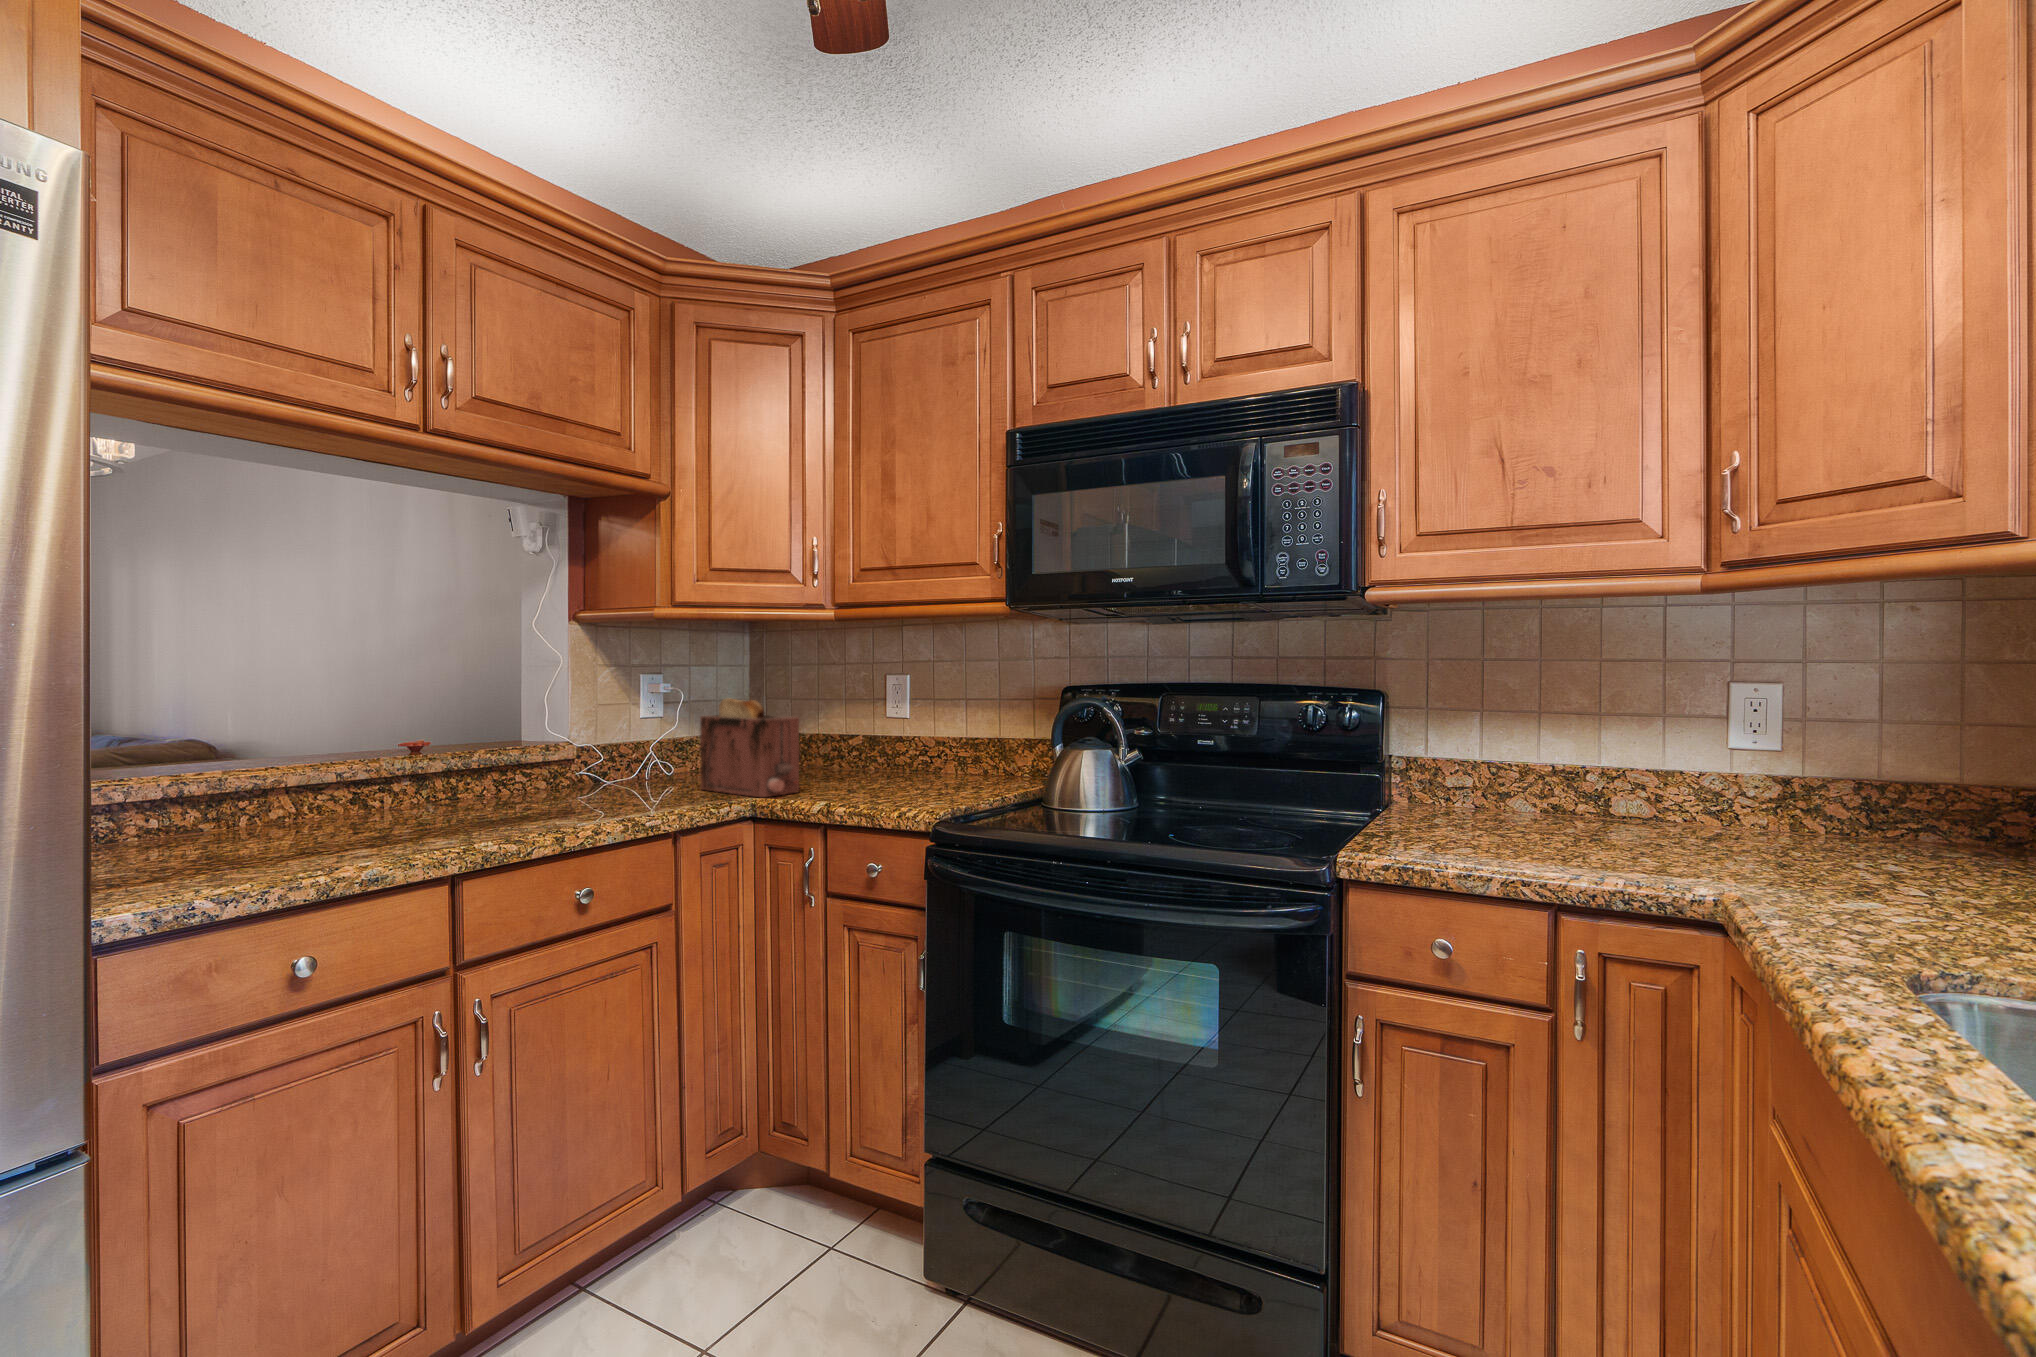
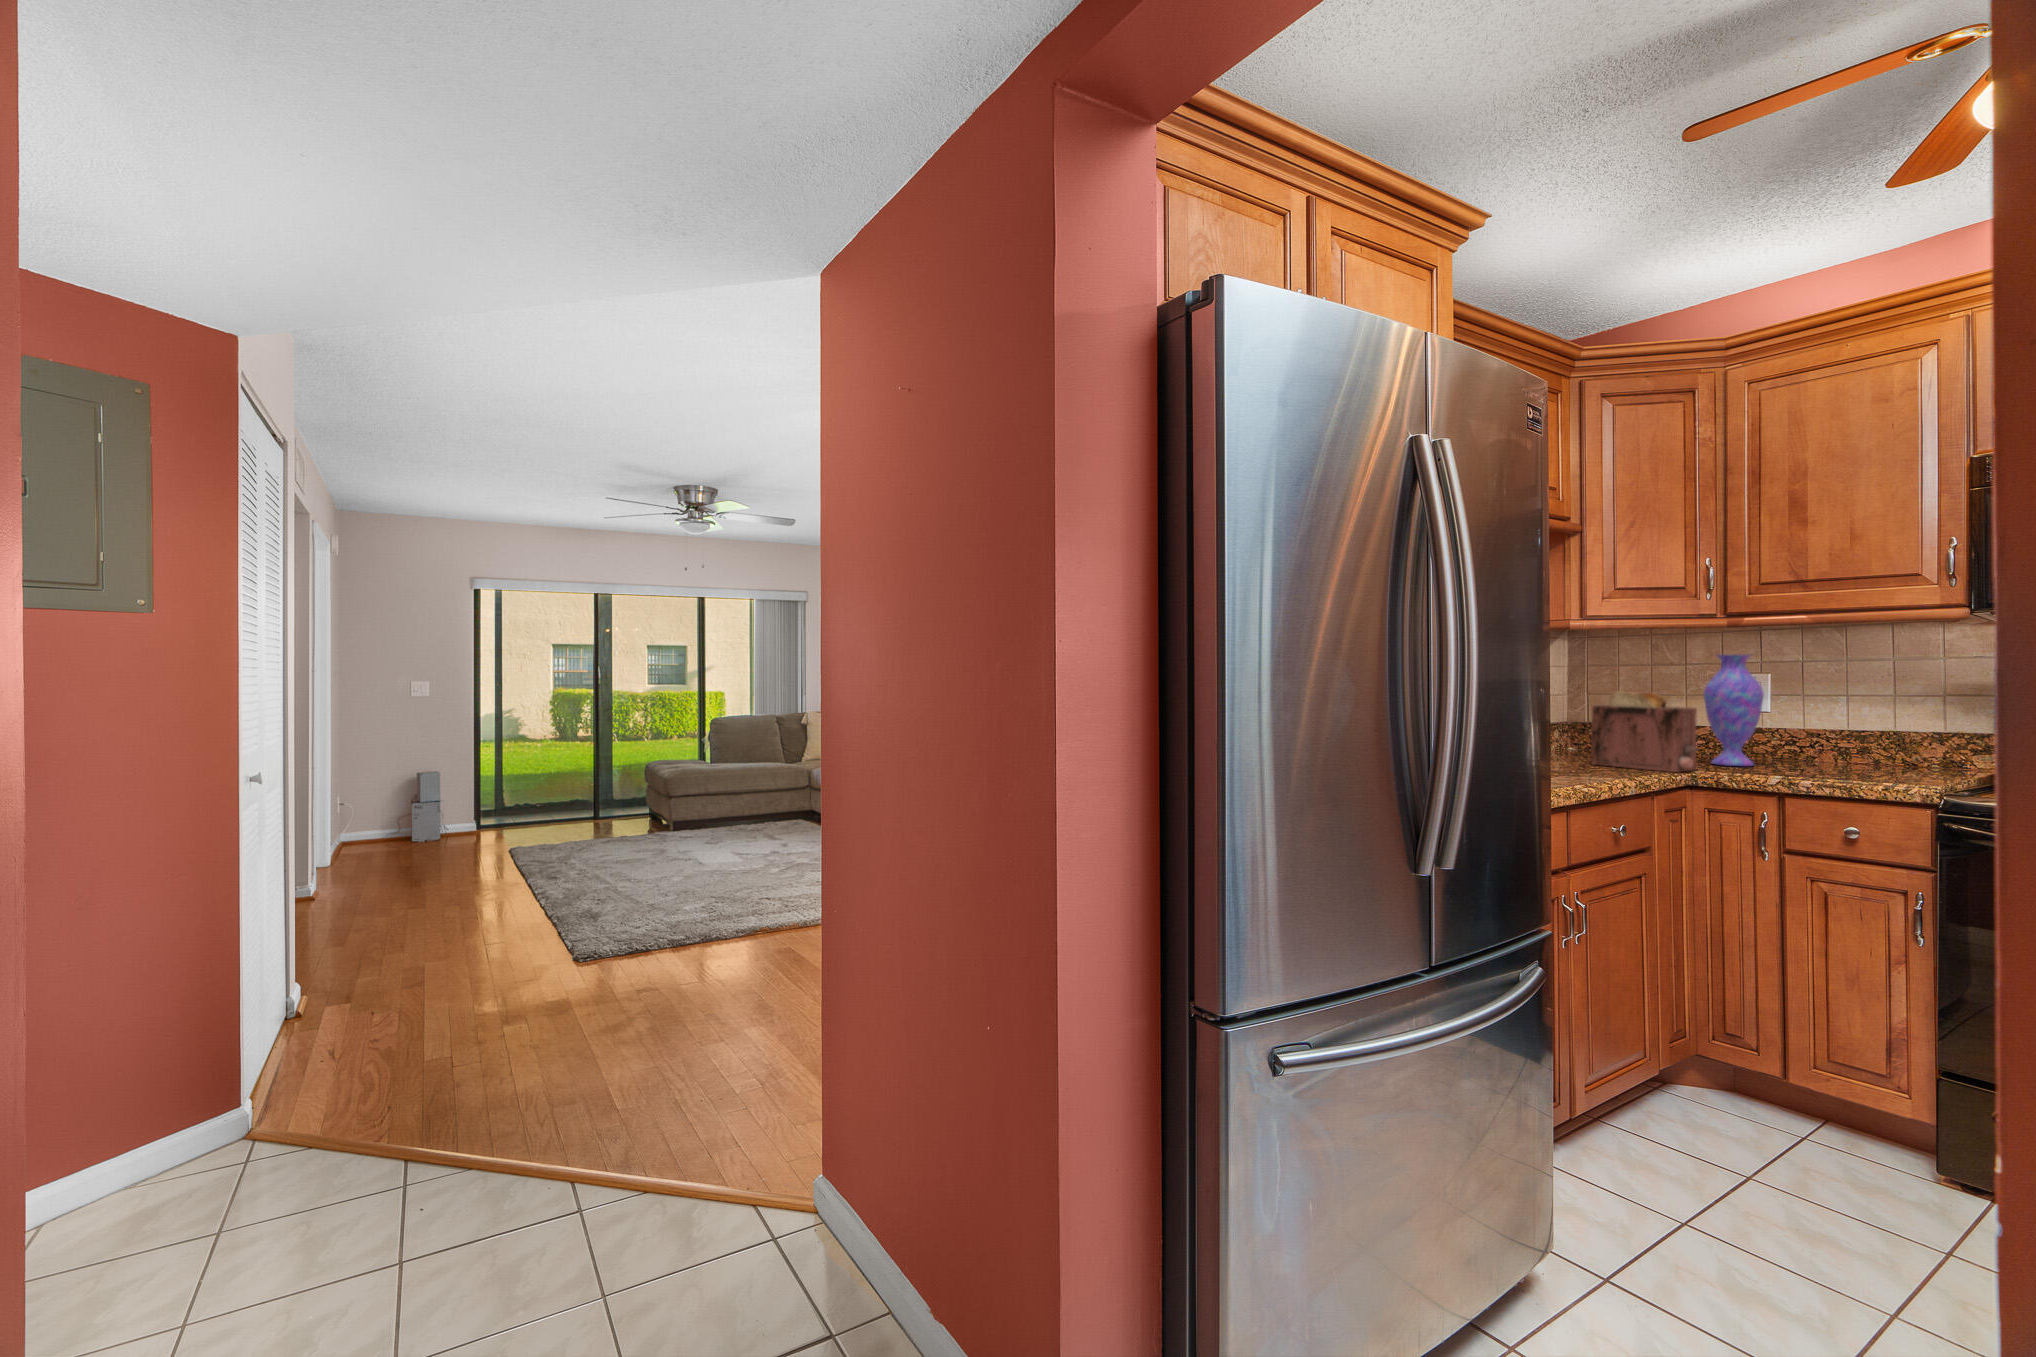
vase: none [841,654,897,782] -> present [1704,655,1764,766]

